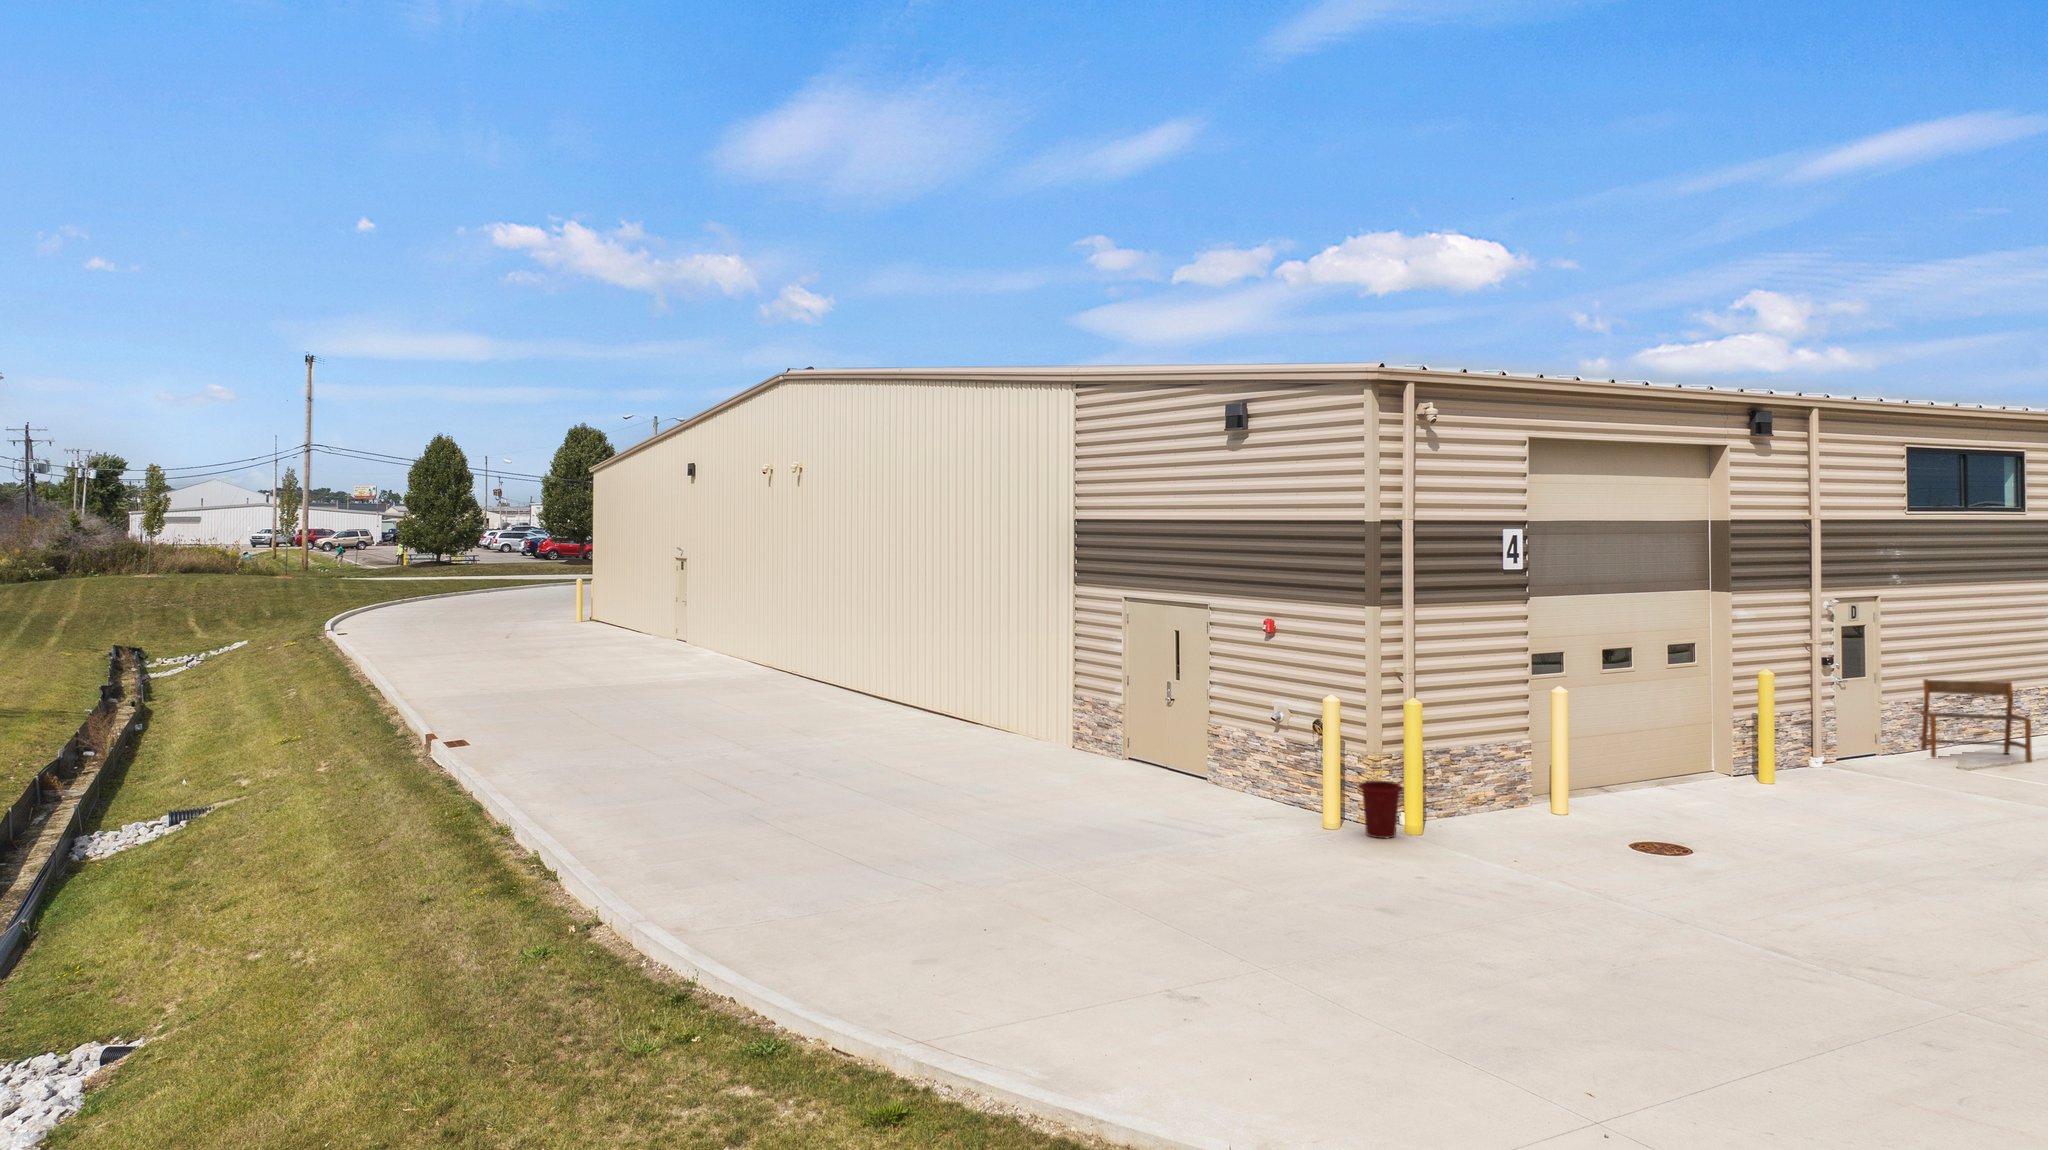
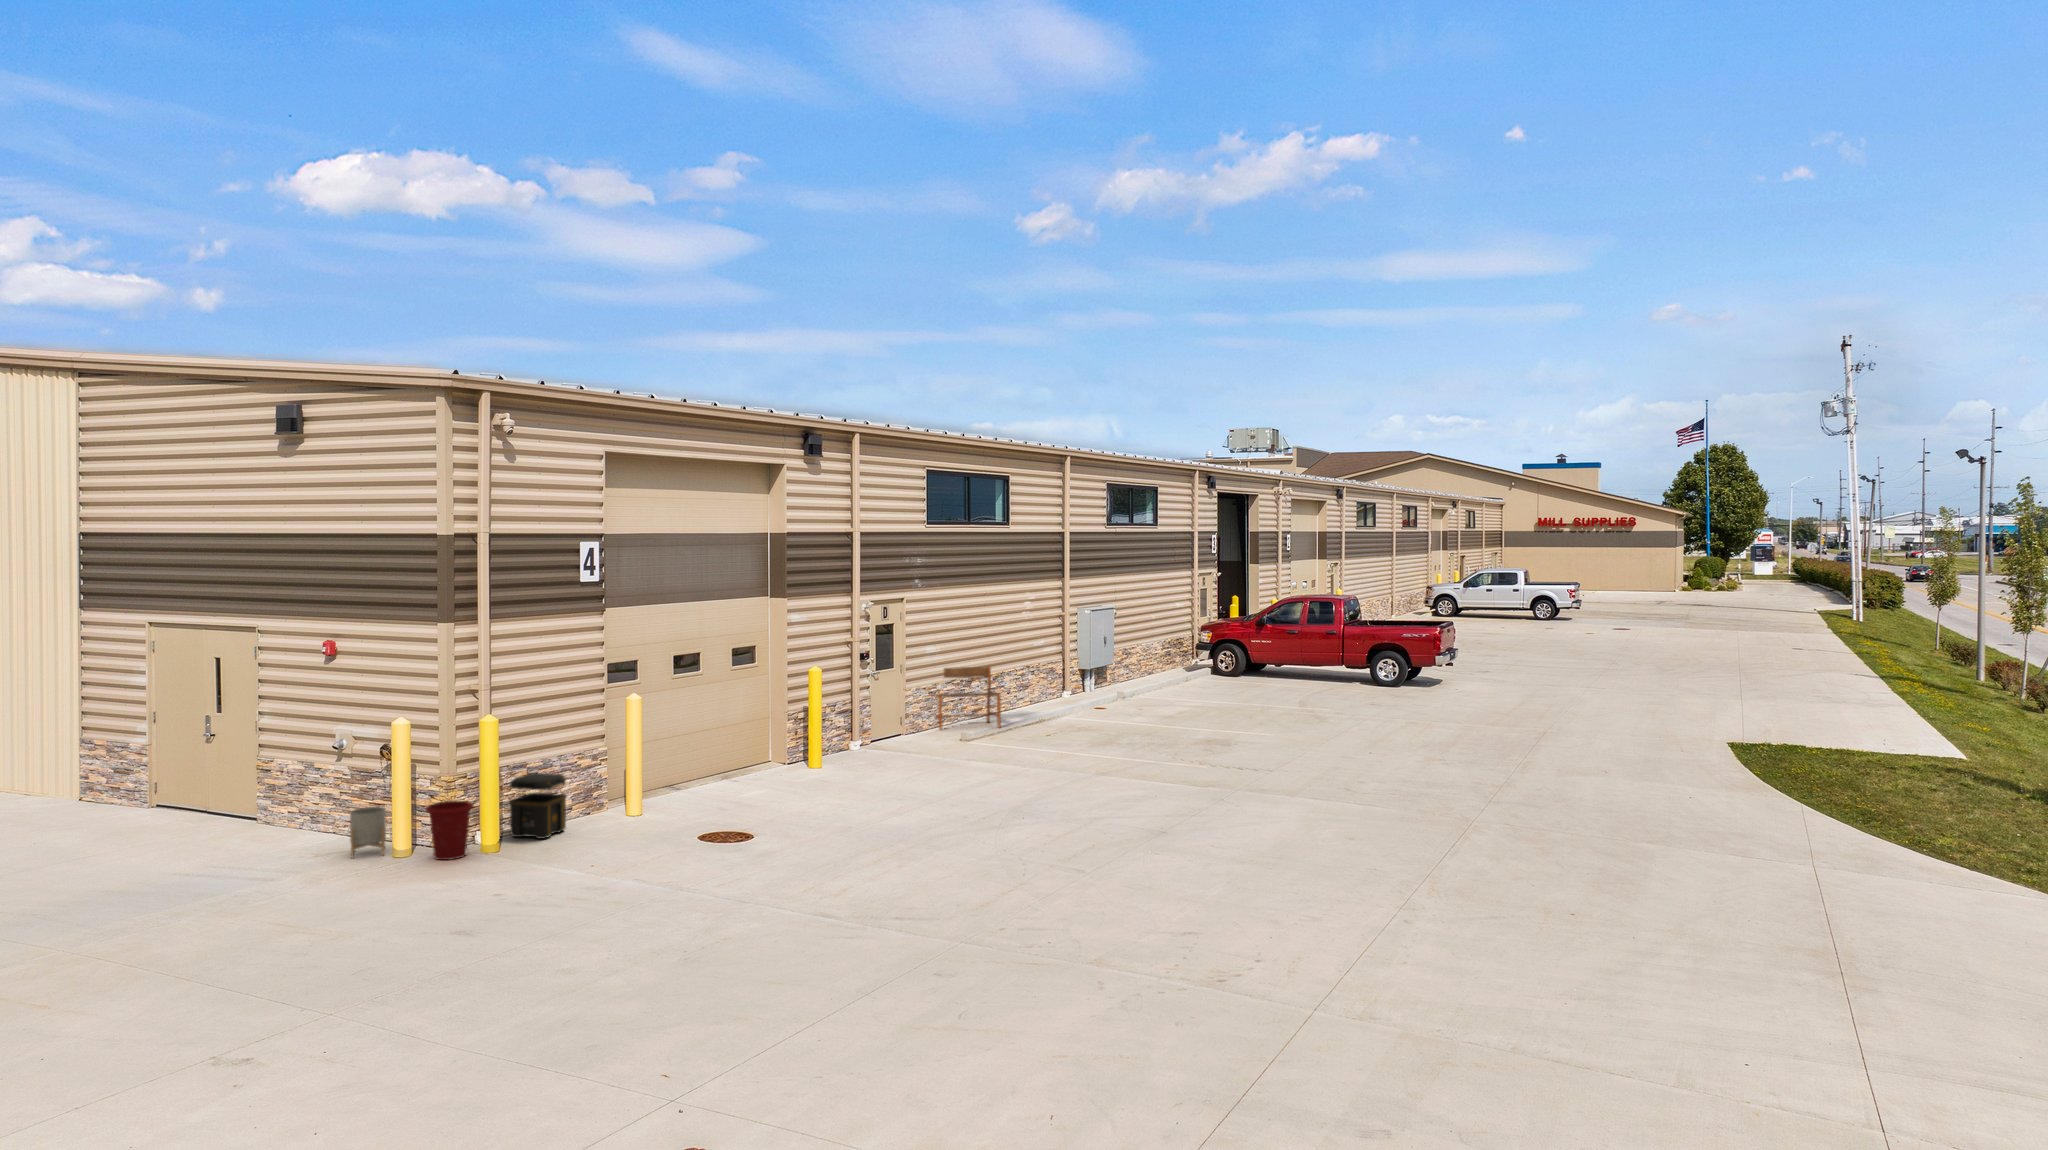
toolbox: none [1433,762,1490,830] -> present [509,773,567,839]
planter: none [1291,778,1321,825] -> present [350,807,386,858]

